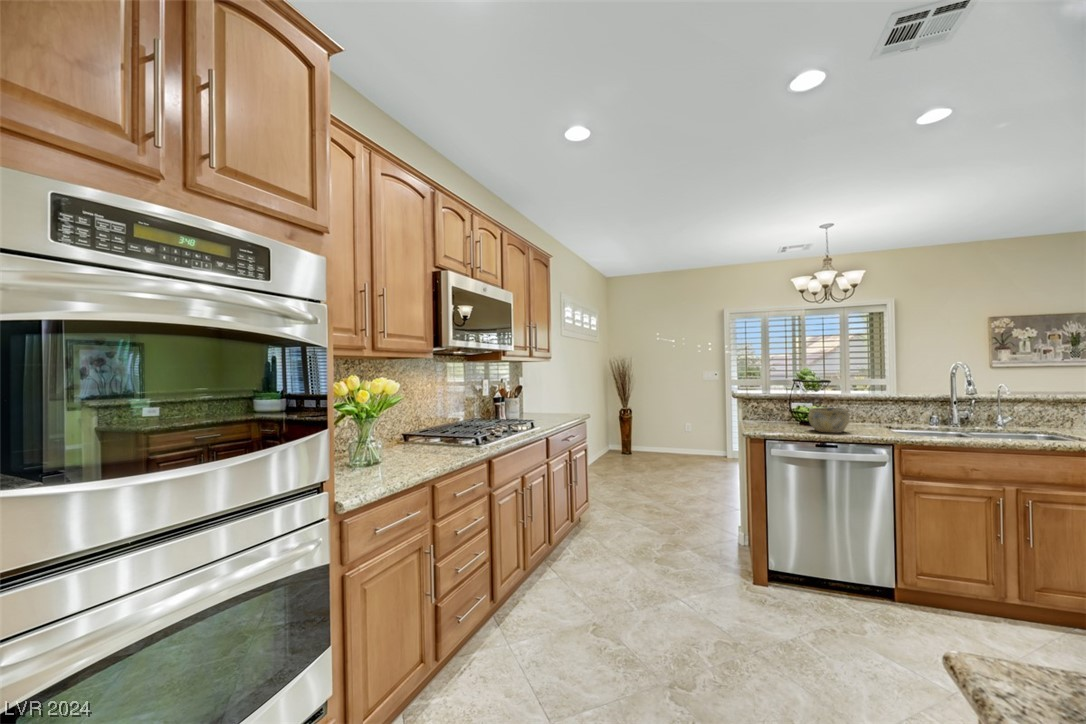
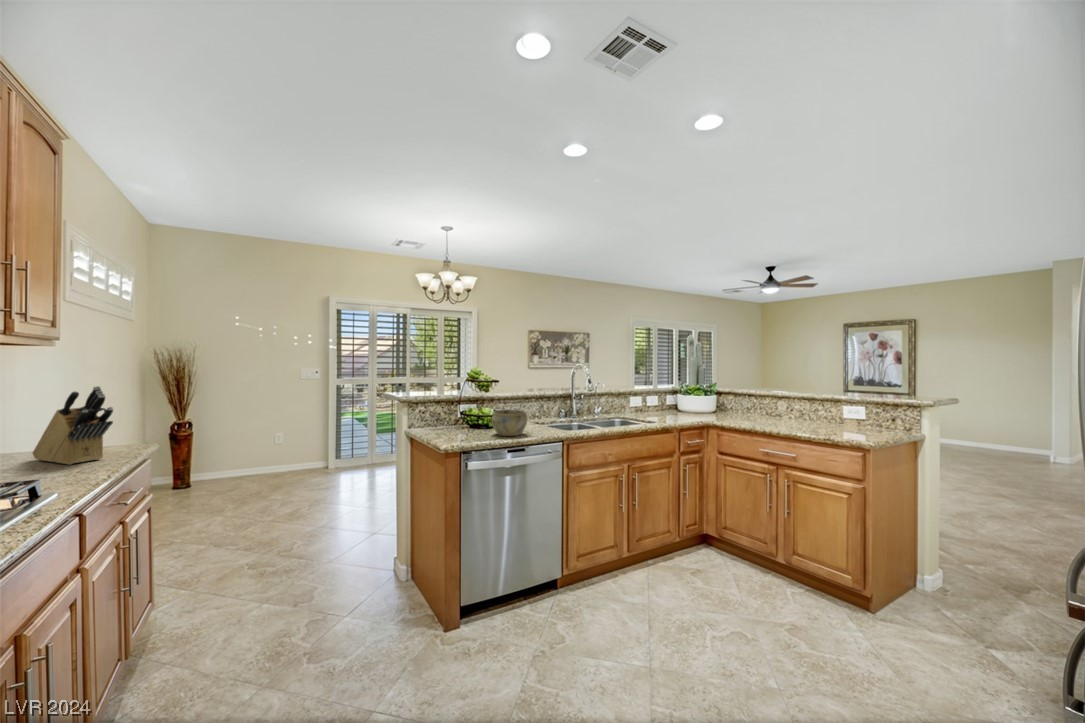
knife block: none [543,380,567,419] -> present [33,386,113,465]

